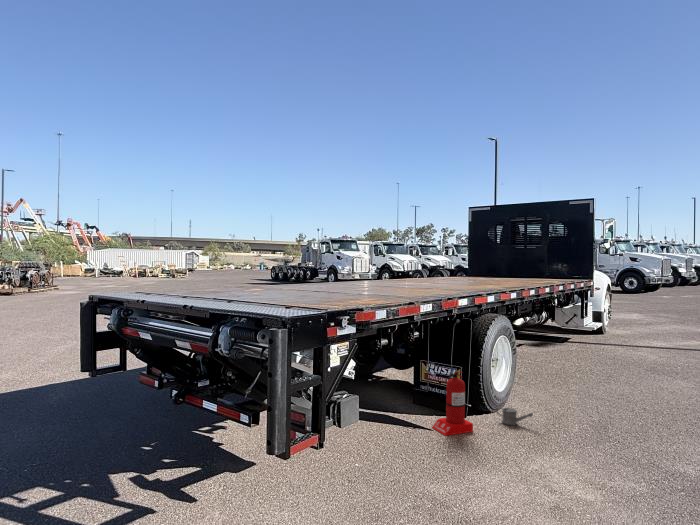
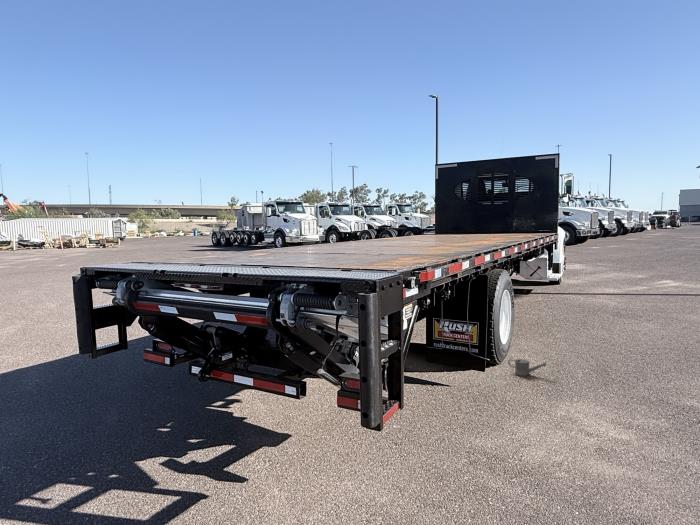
fire extinguisher: present [432,372,473,436] -> none [451,327,493,391]

